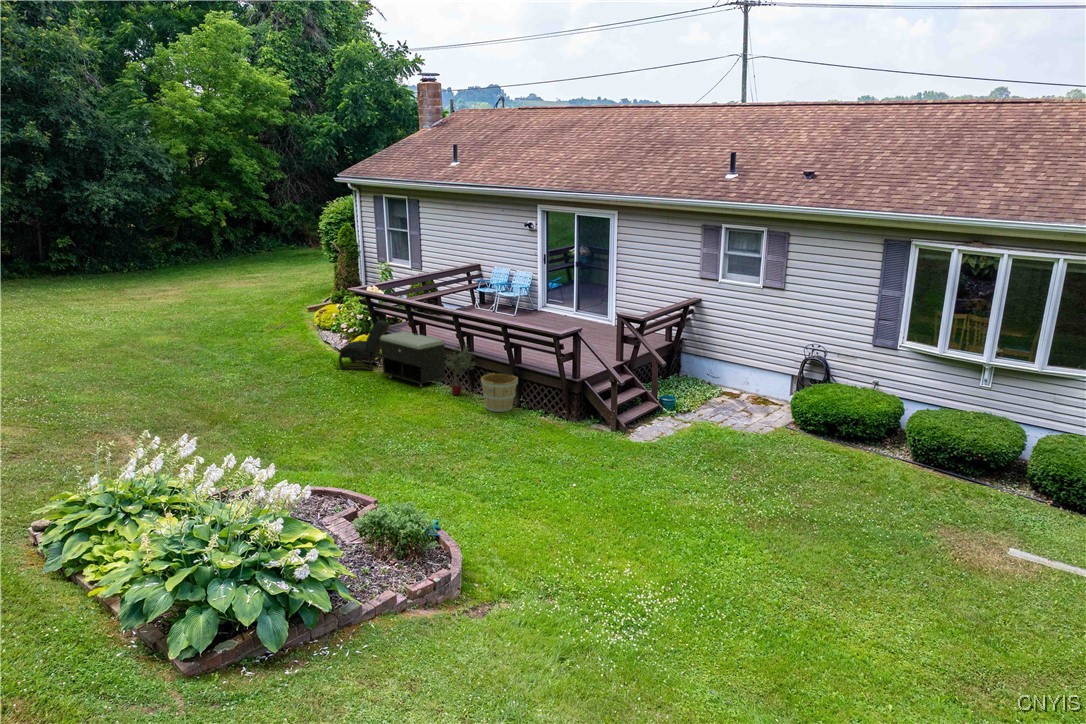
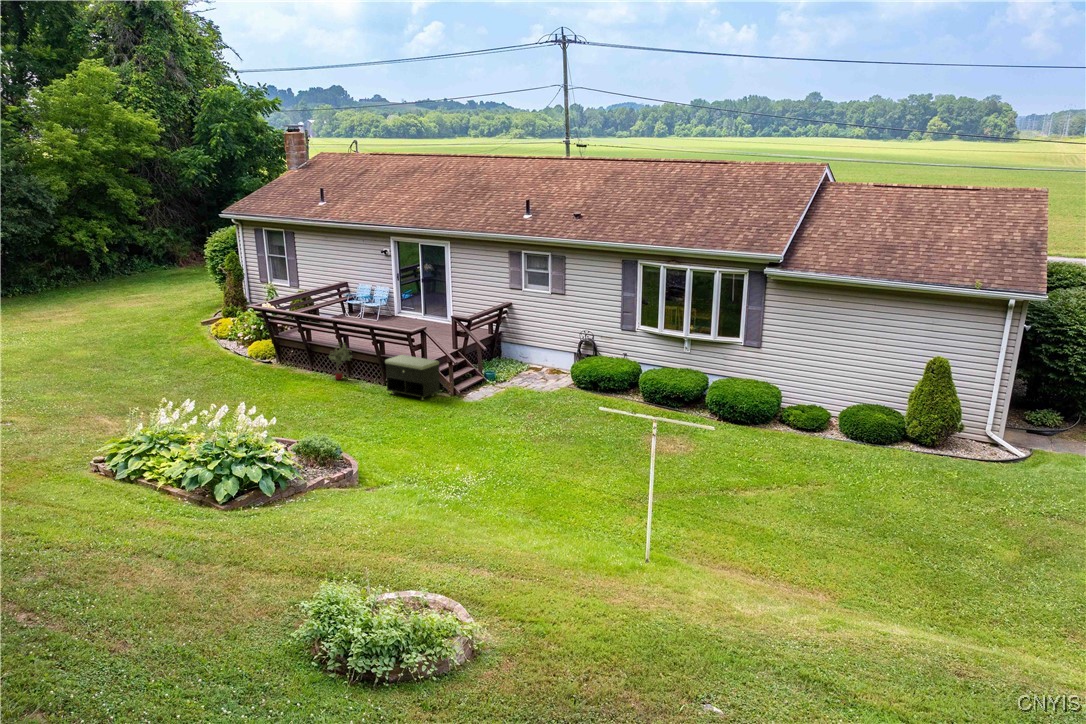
lounge chair: present [339,320,389,371] -> none [243,326,283,368]
storage bench: present [380,331,445,387] -> present [385,355,439,400]
wooden bucket: present [481,373,518,412] -> none [357,362,384,389]

